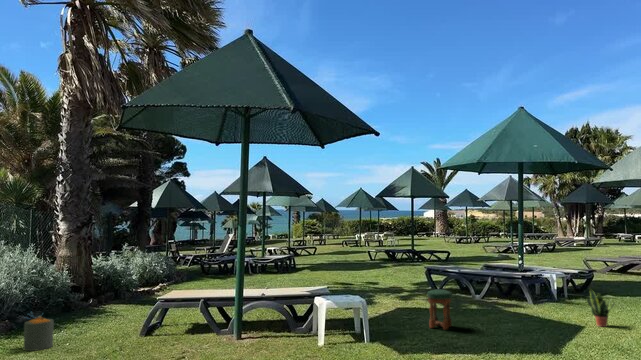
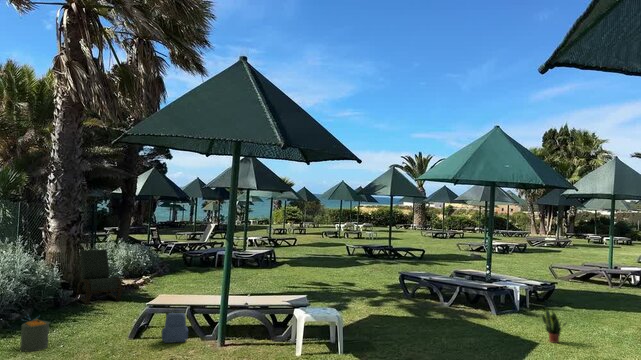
lounge chair: none [88,252,135,309] -> present [77,249,122,305]
stool: present [427,289,452,330] -> none [398,303,421,341]
backpack: none [173,300,202,339] -> present [162,312,188,343]

